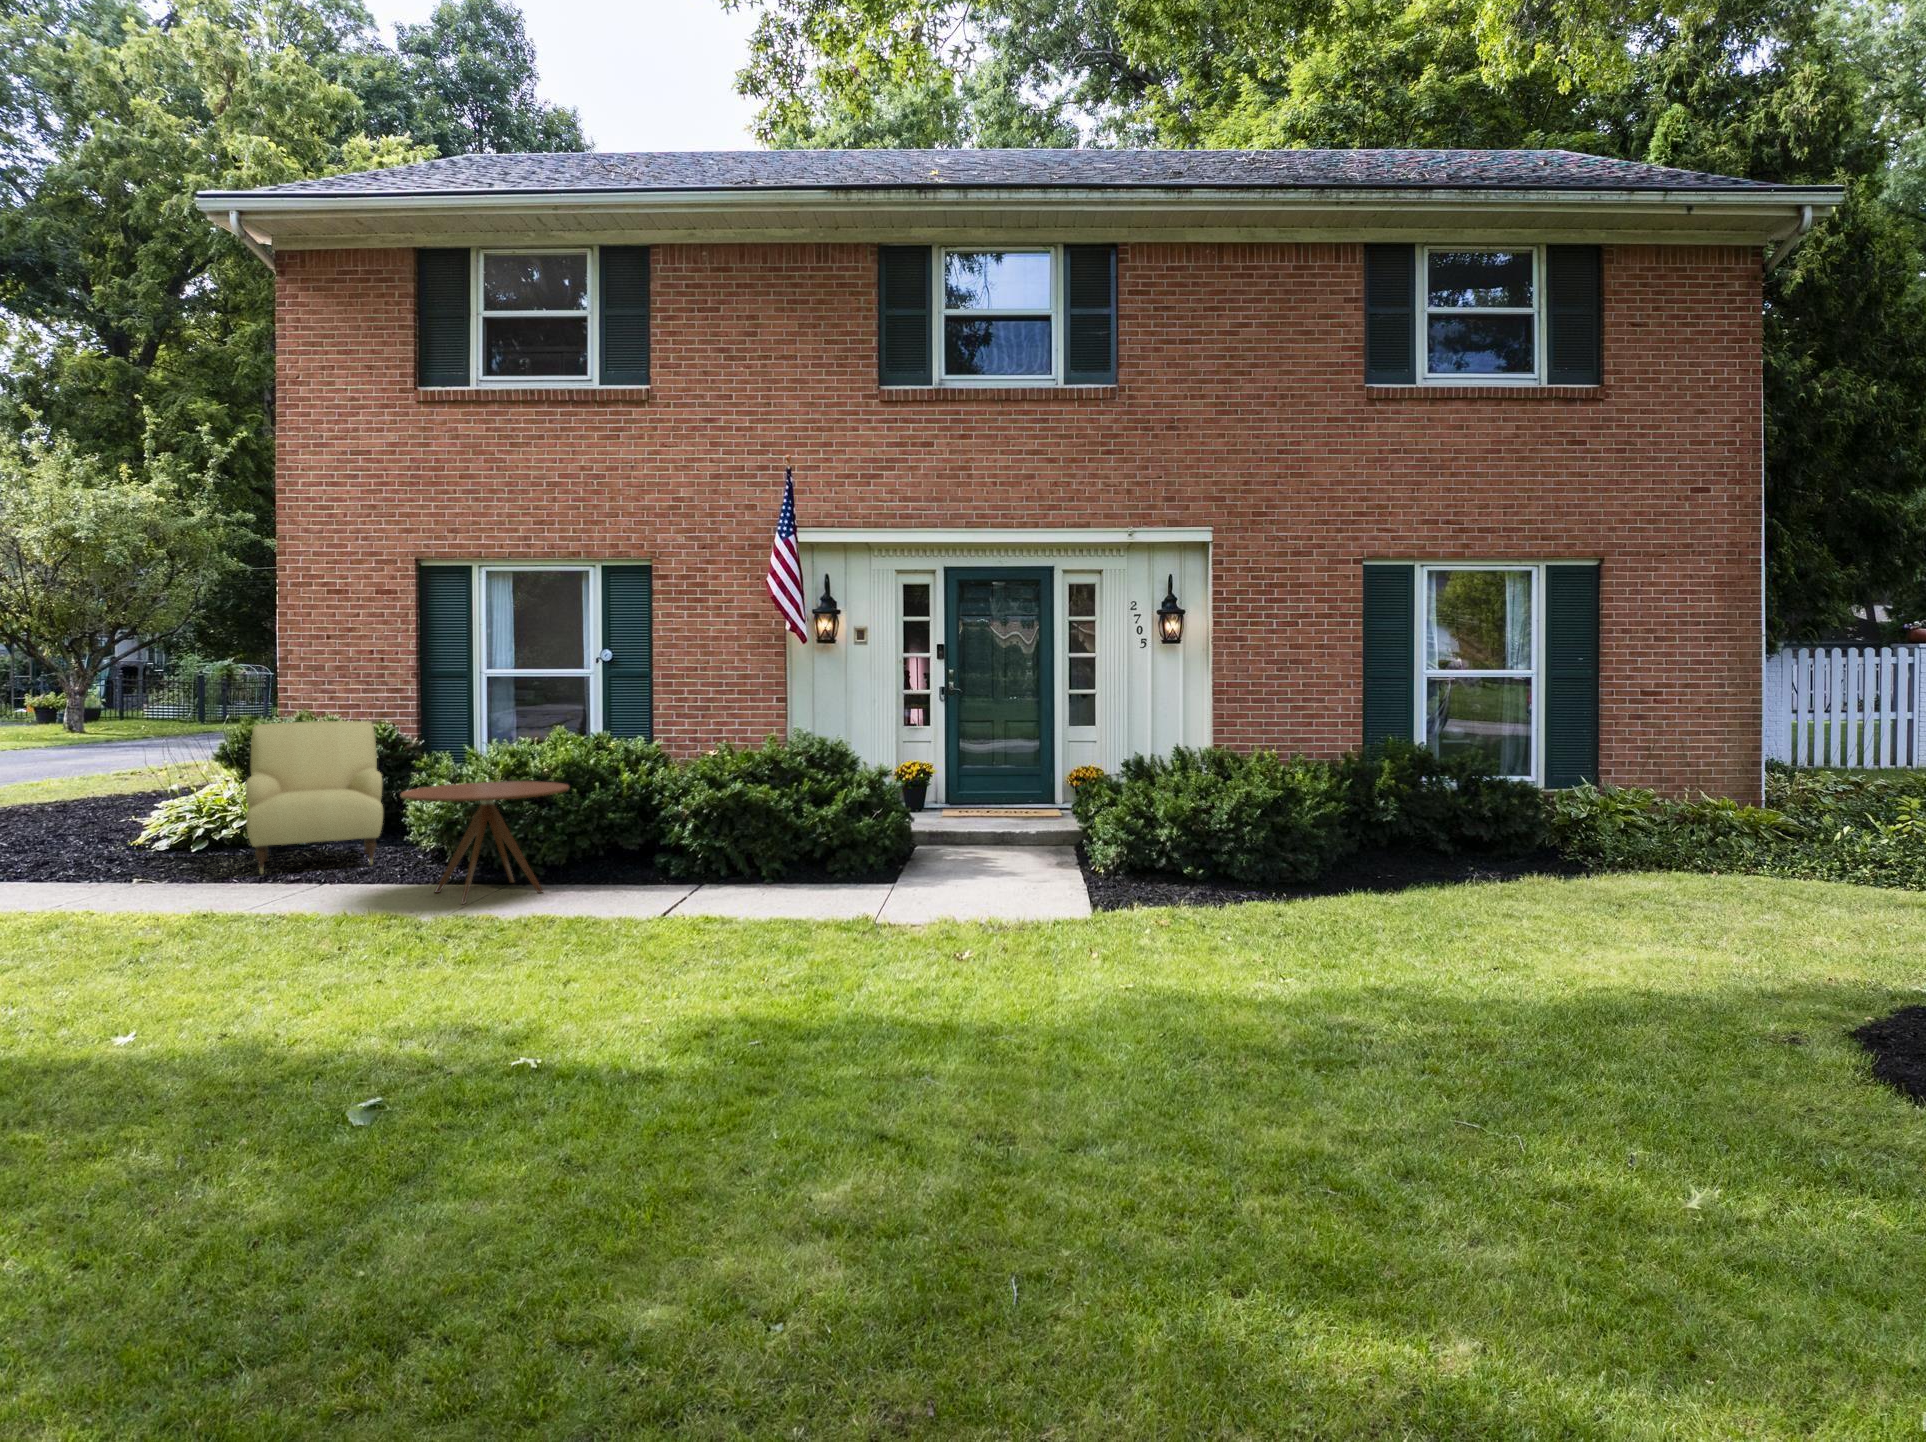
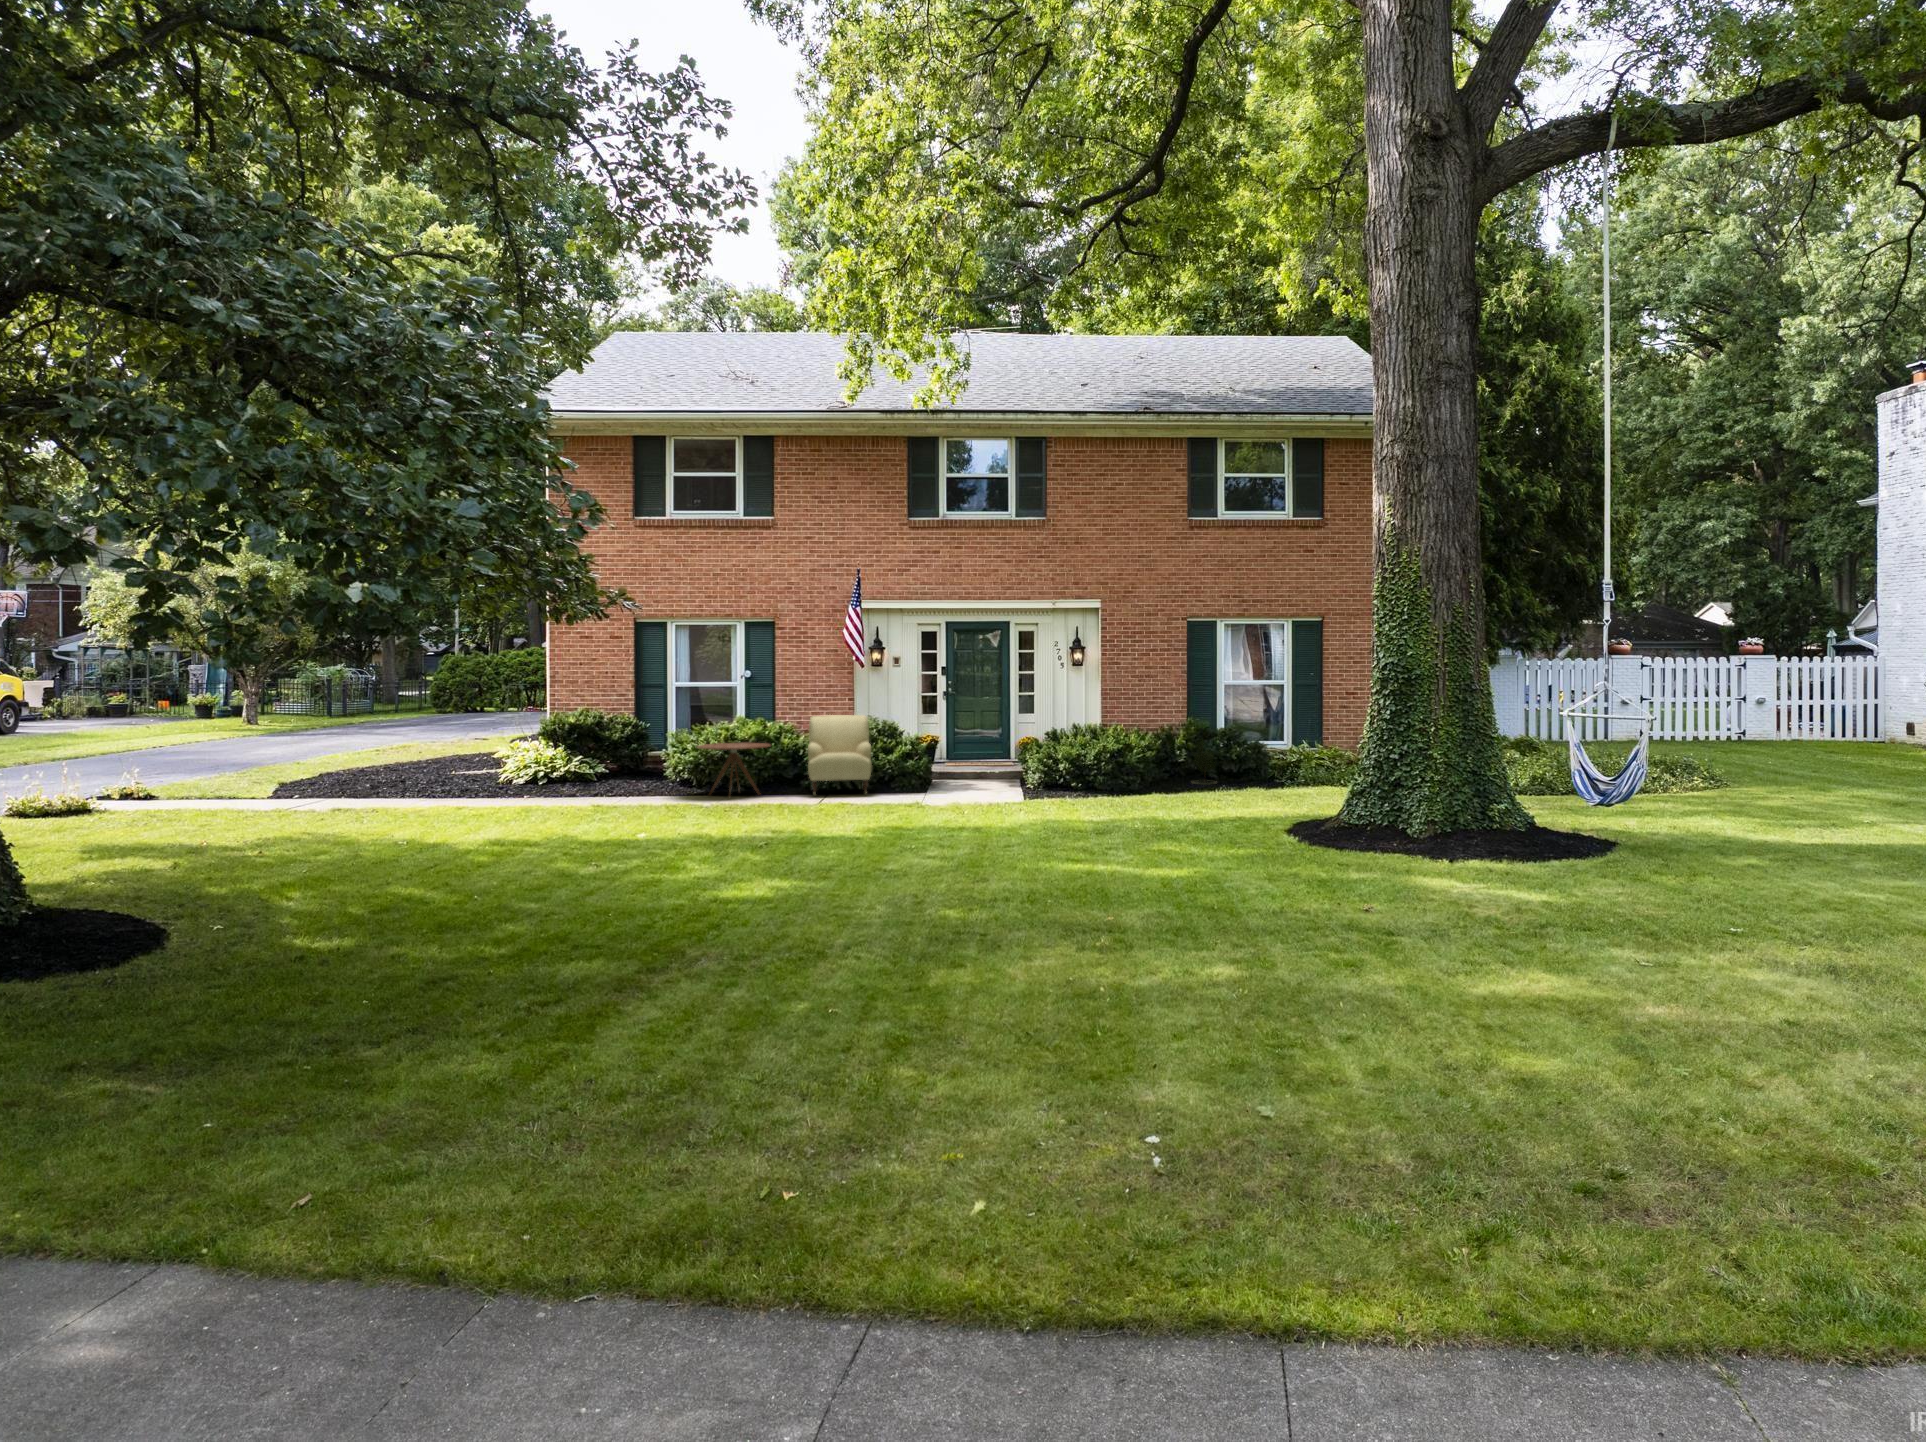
chair: present [246,721,383,874] -> present [808,715,872,795]
potted tree: none [1409,773,1464,866] -> present [1192,740,1216,785]

